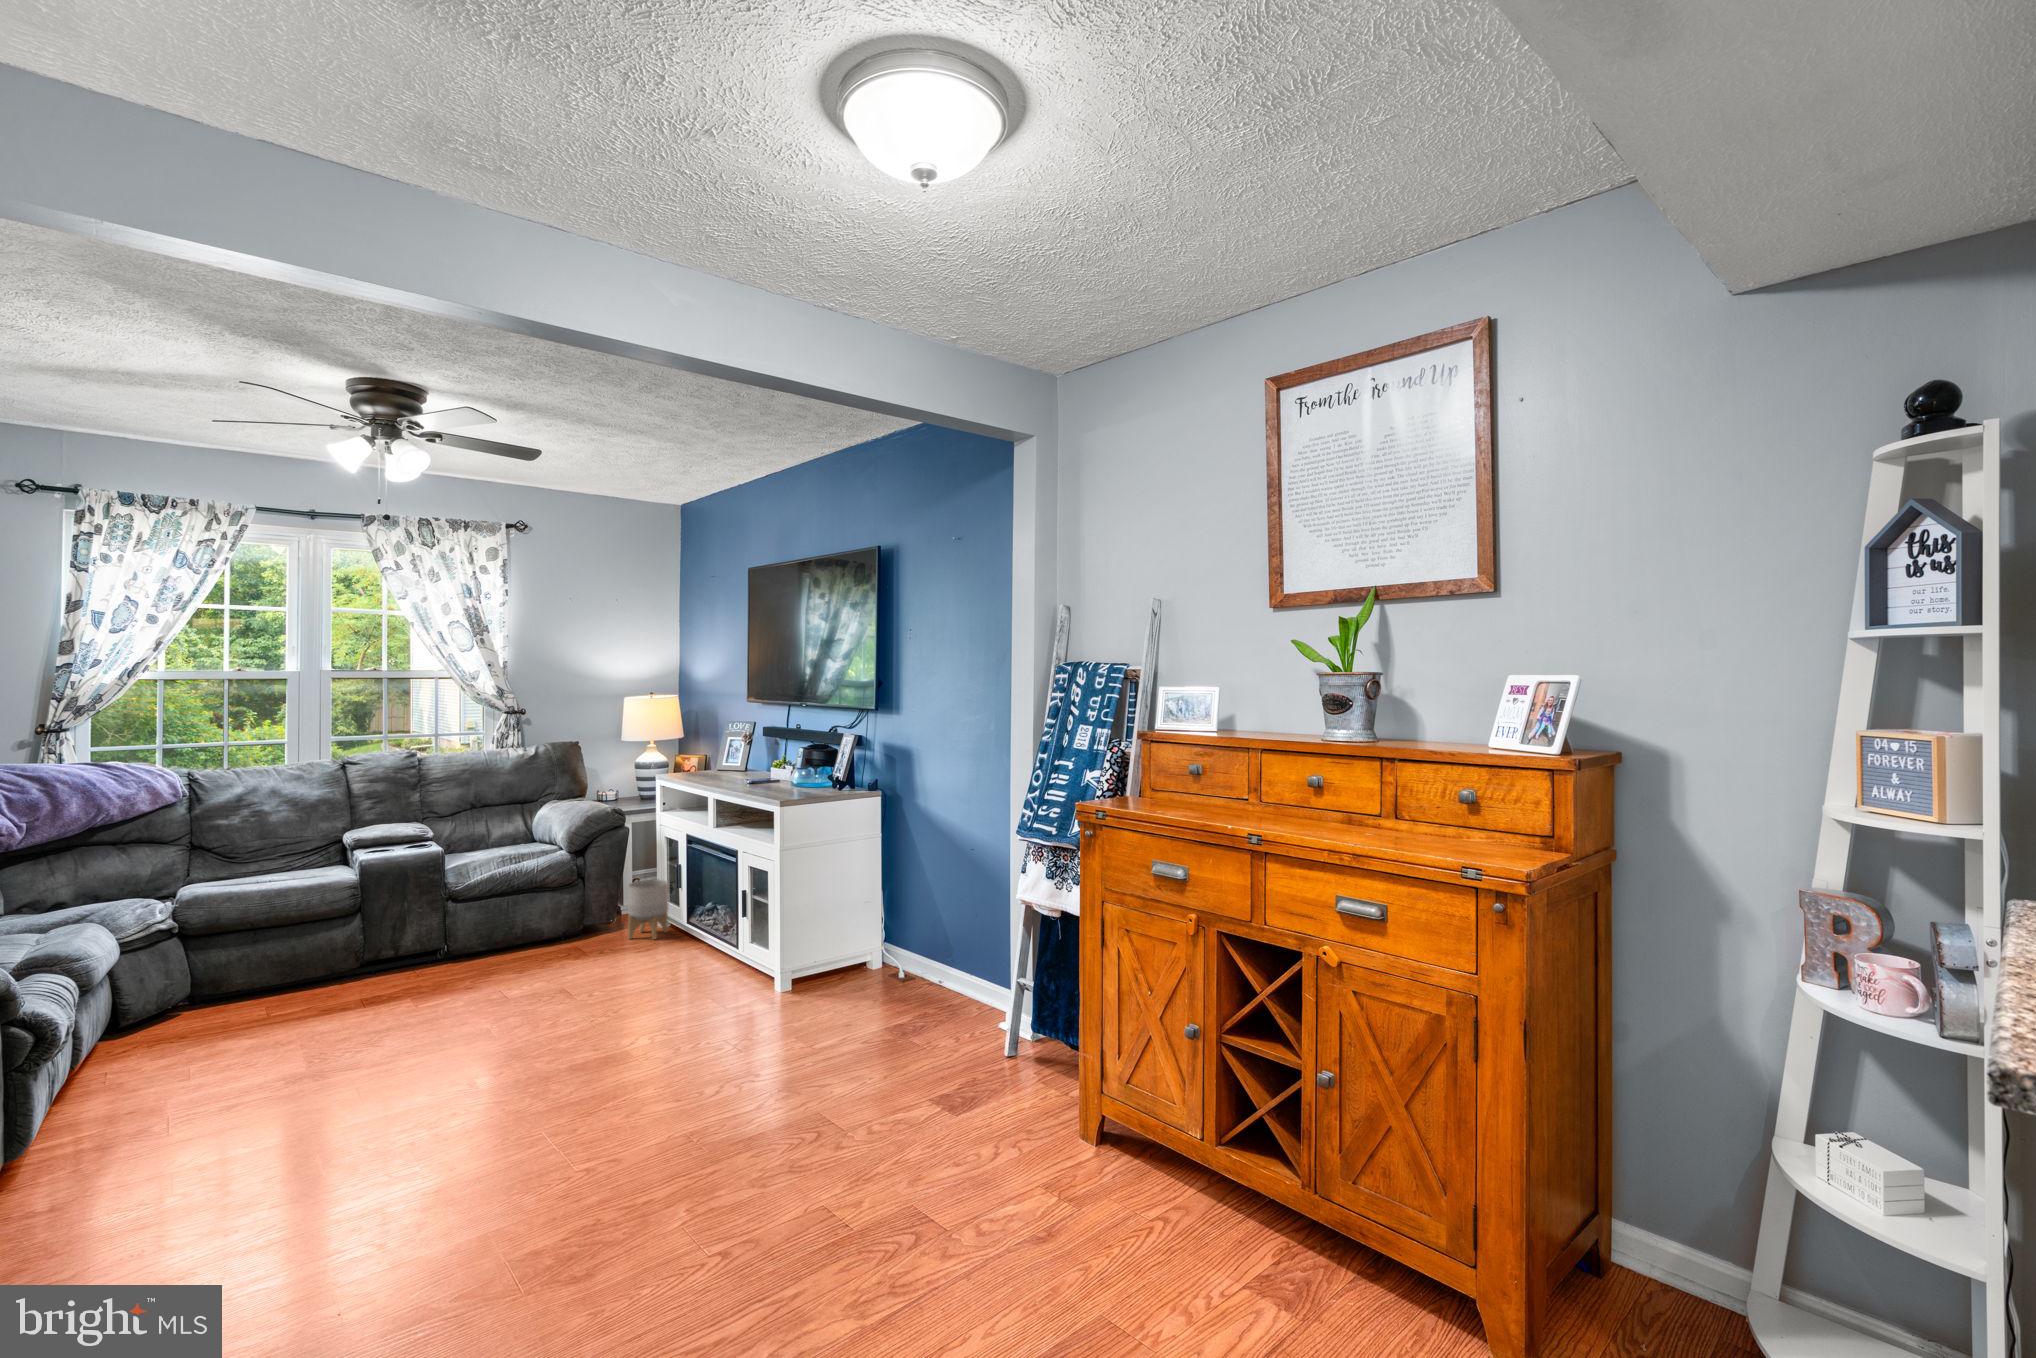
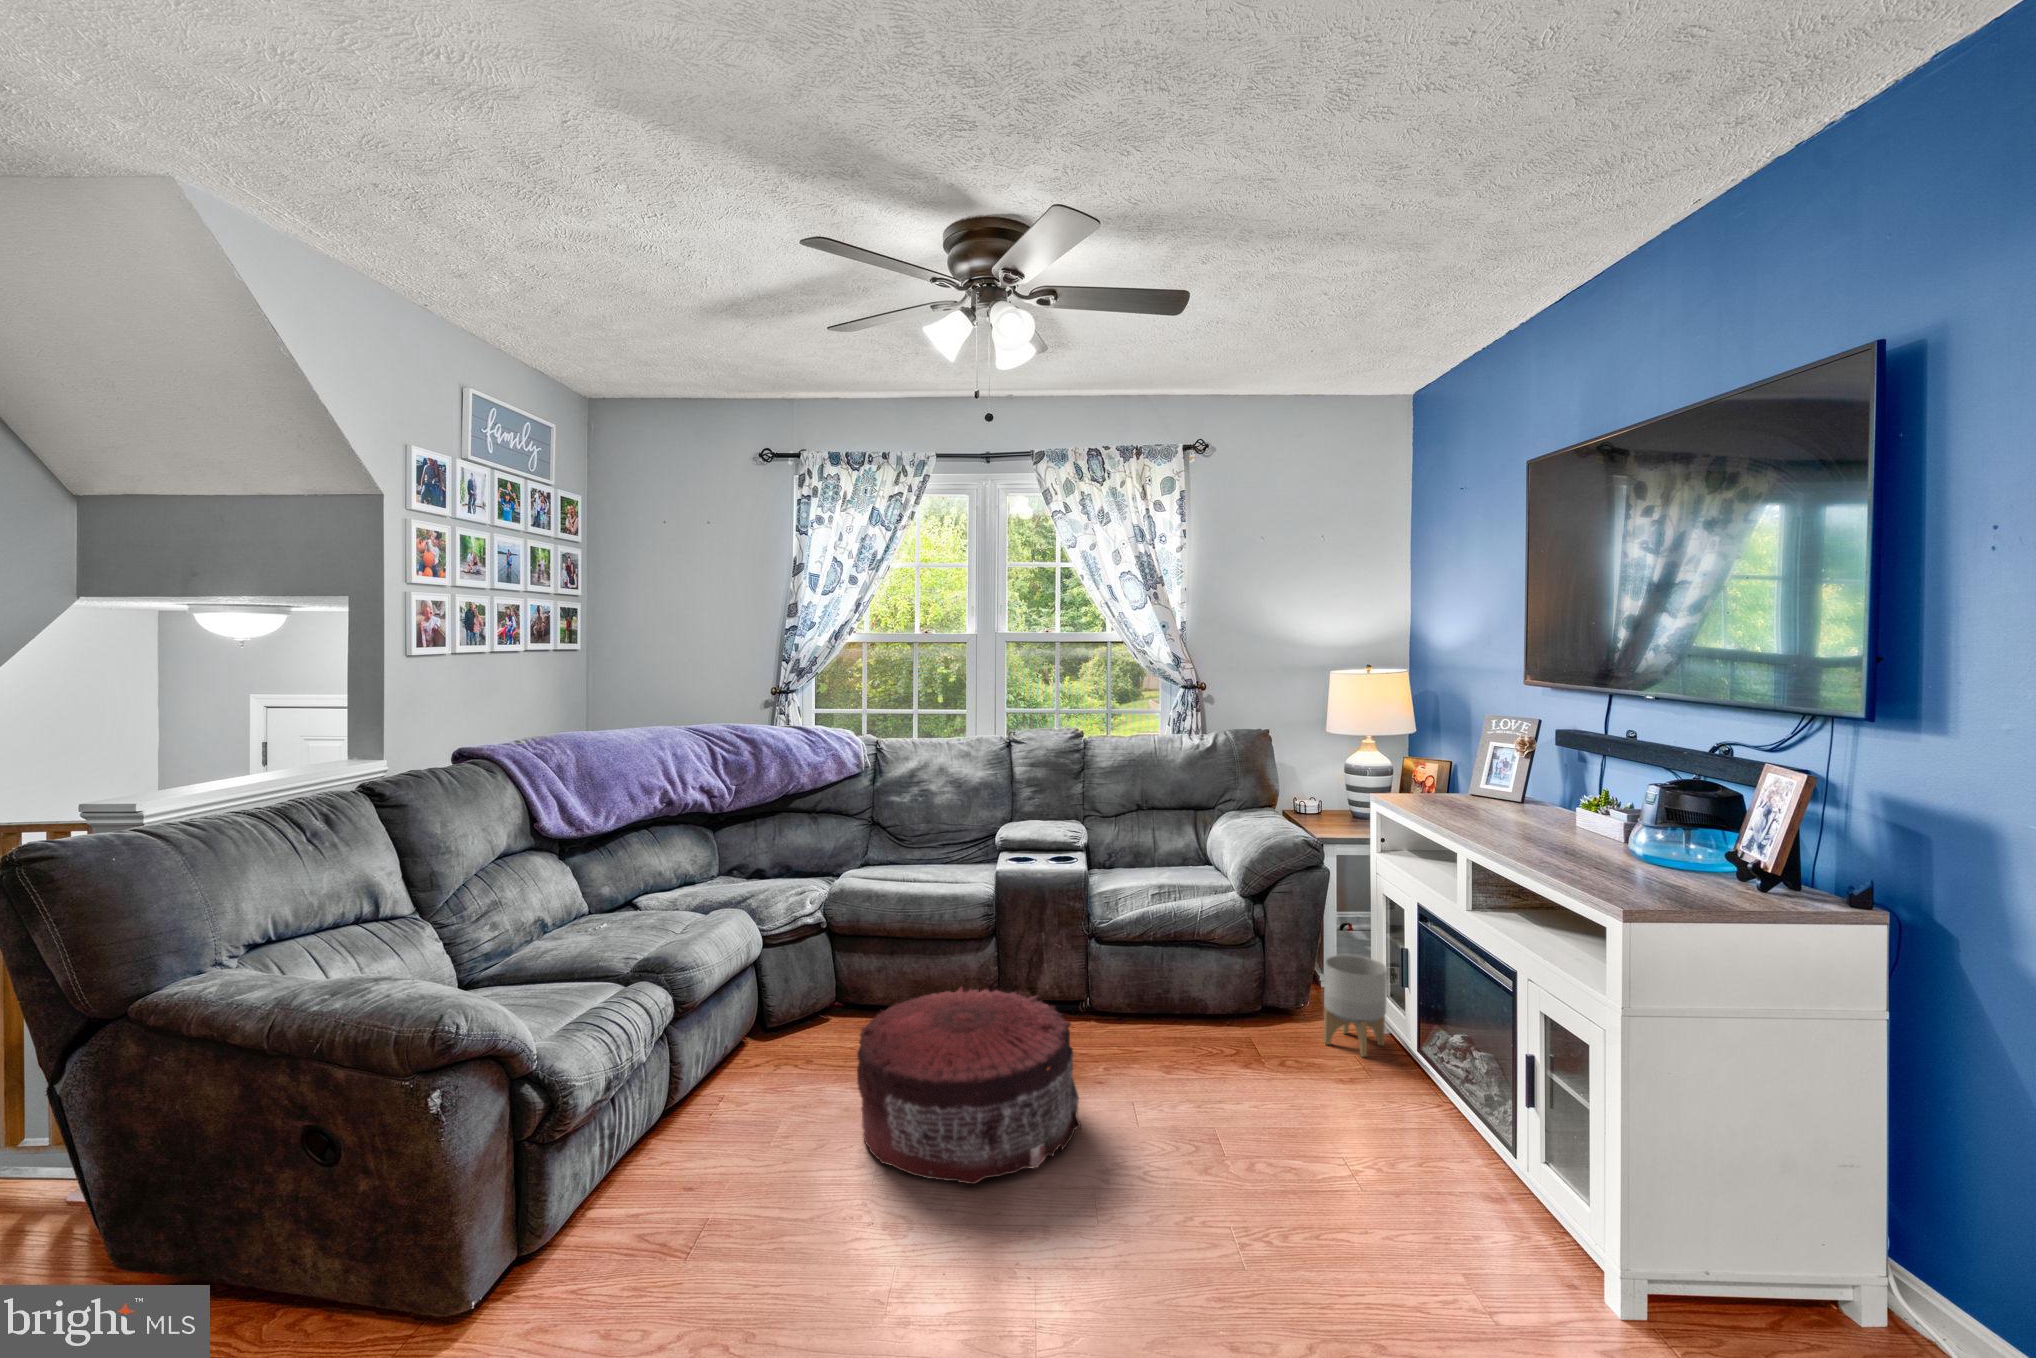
pouf: none [265,930,466,1055] -> present [857,988,1081,1184]

